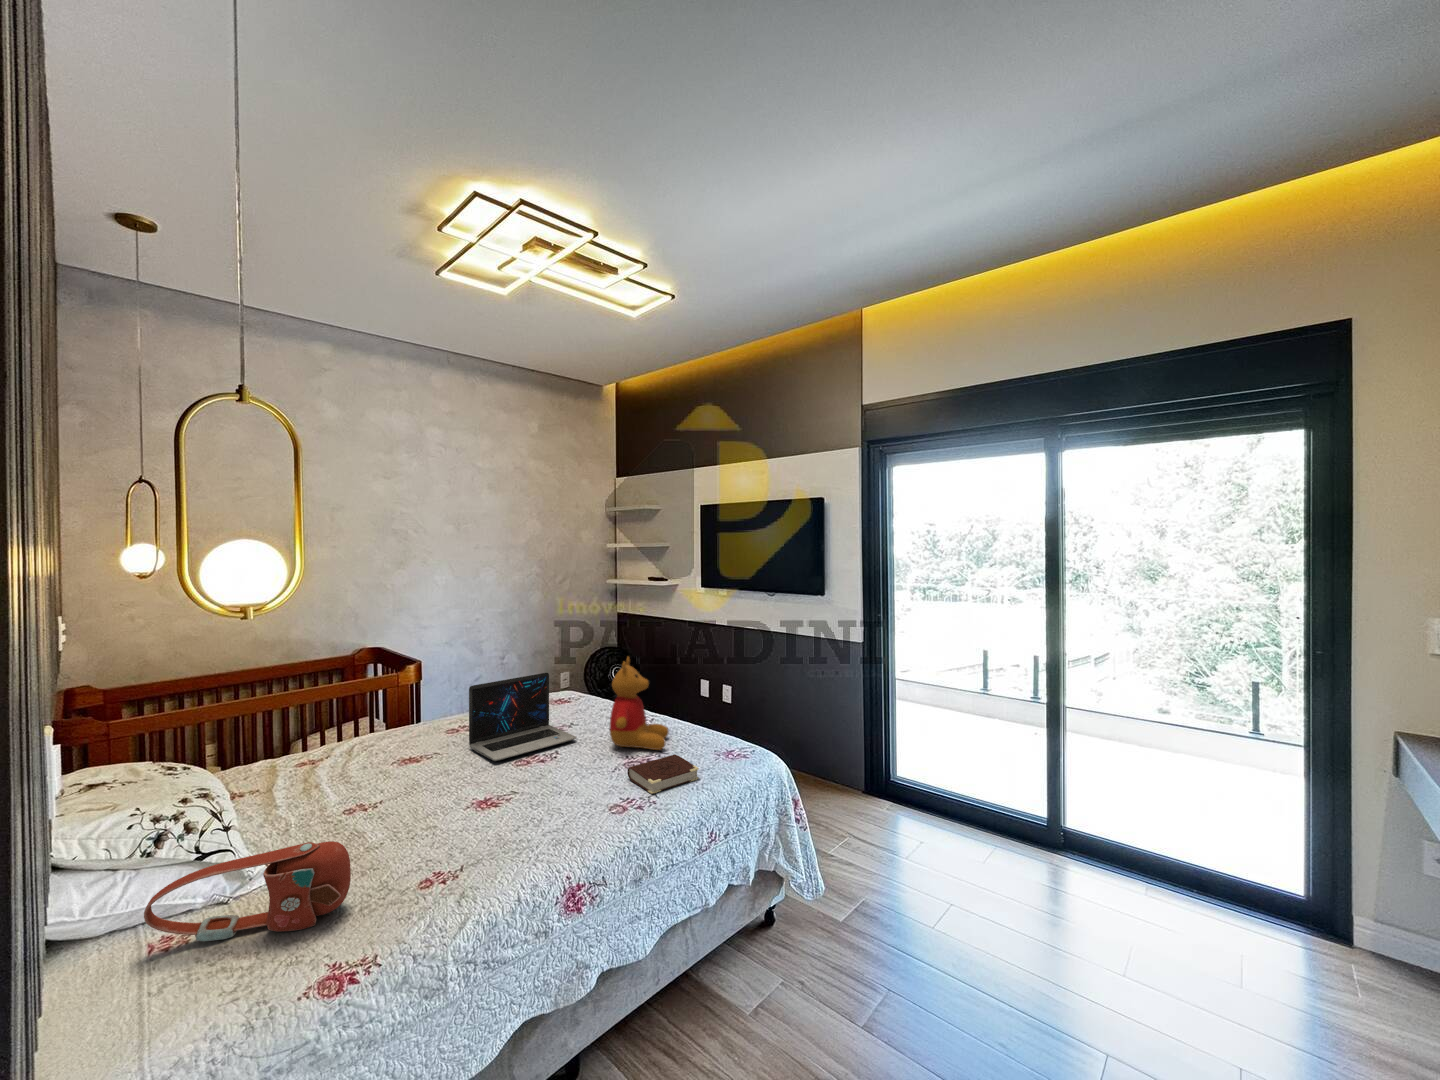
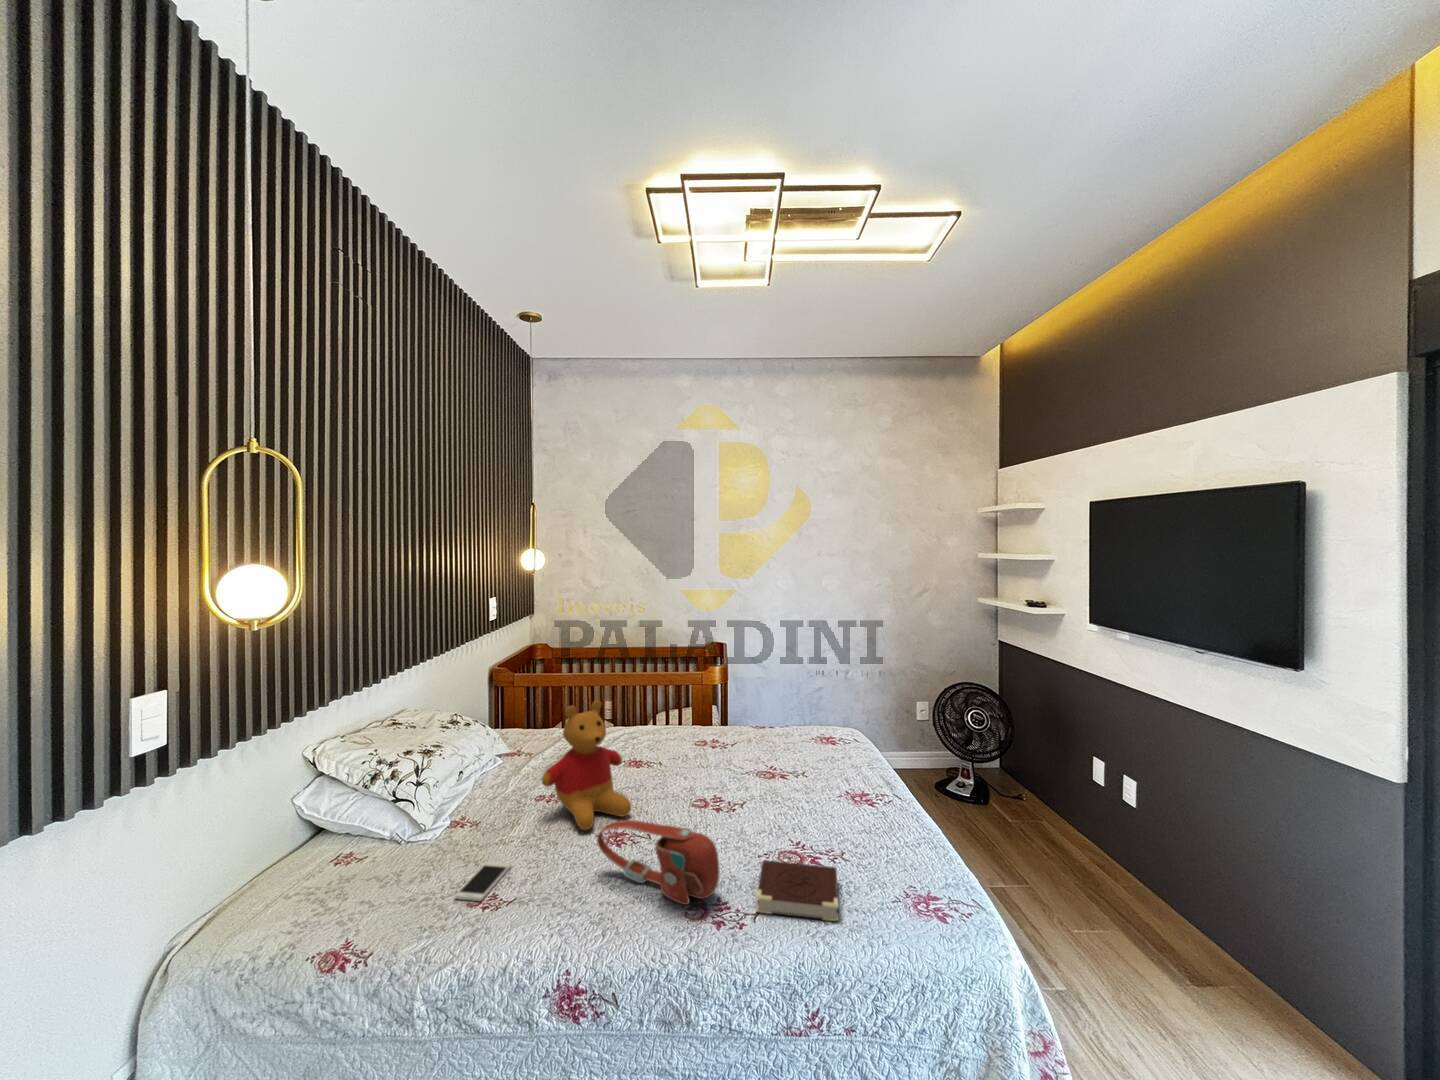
stuffed bear: present [610,657,669,750] -> present [542,700,631,830]
laptop: present [469,673,577,761] -> none [684,704,784,794]
handbag: present [144,841,351,941] -> present [597,820,720,905]
smartphone: none [384,854,430,893] -> present [455,862,511,901]

